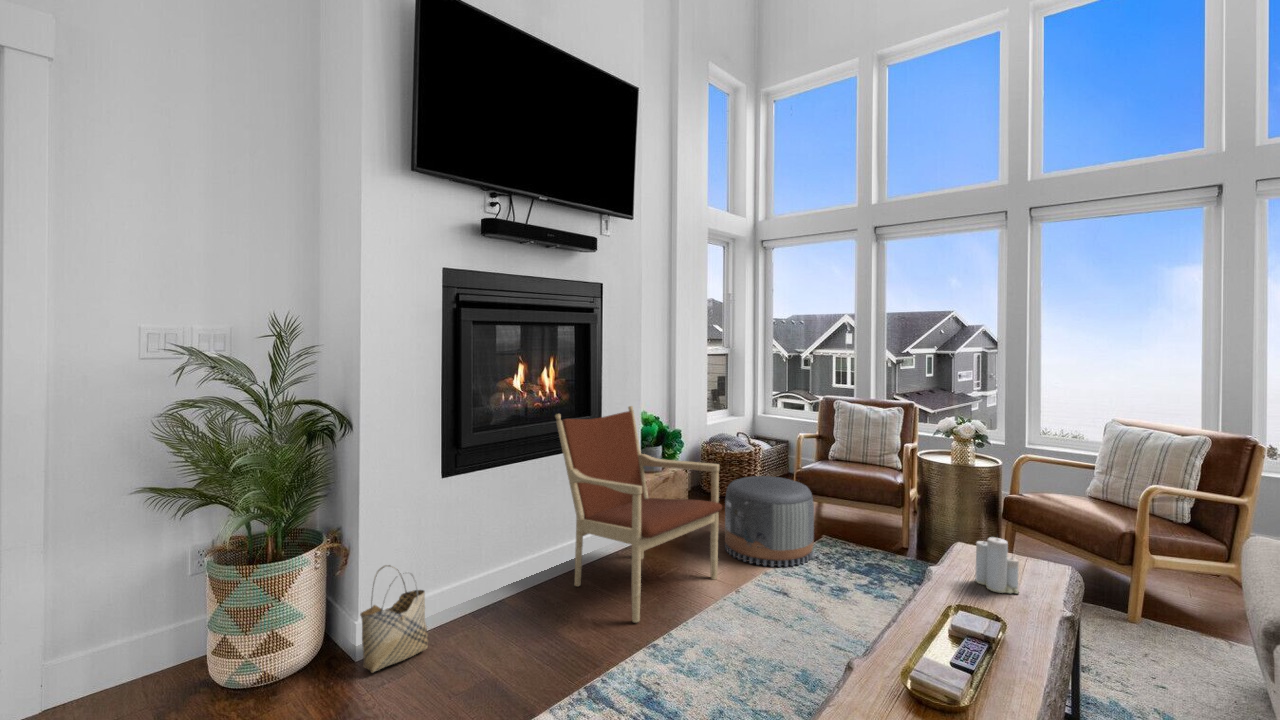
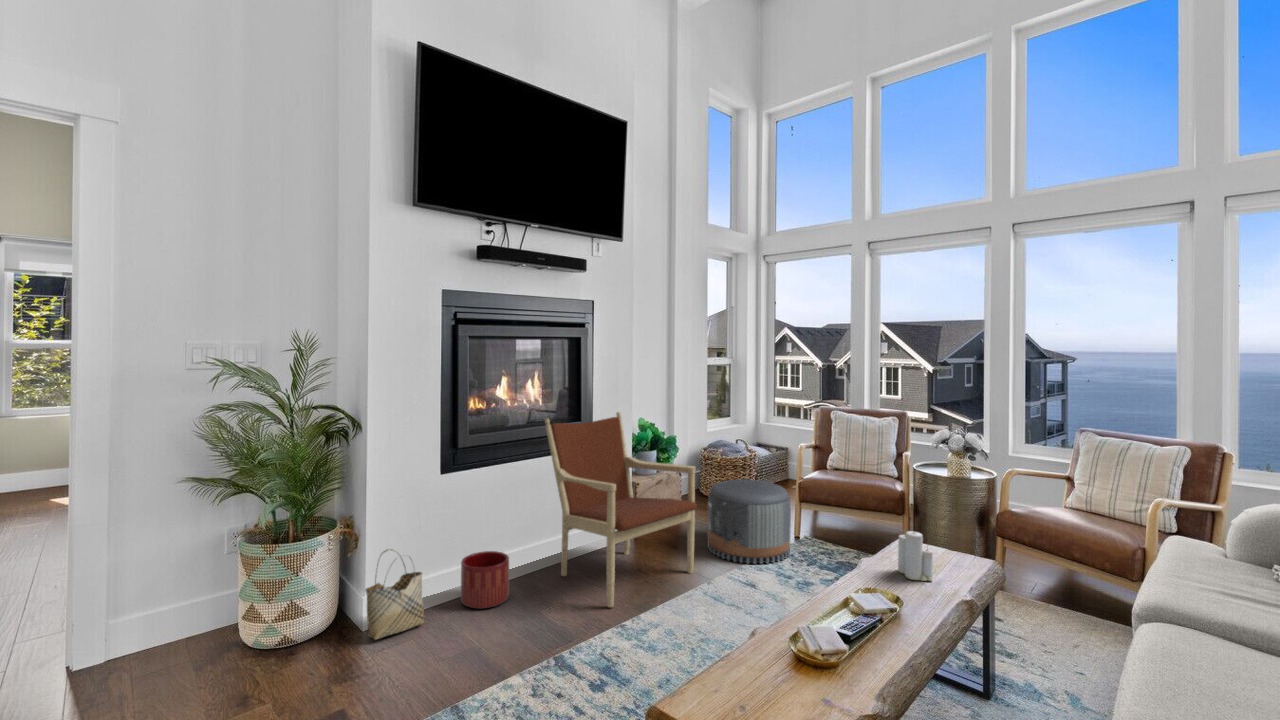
planter: none [467,562,521,628] -> present [461,551,509,609]

